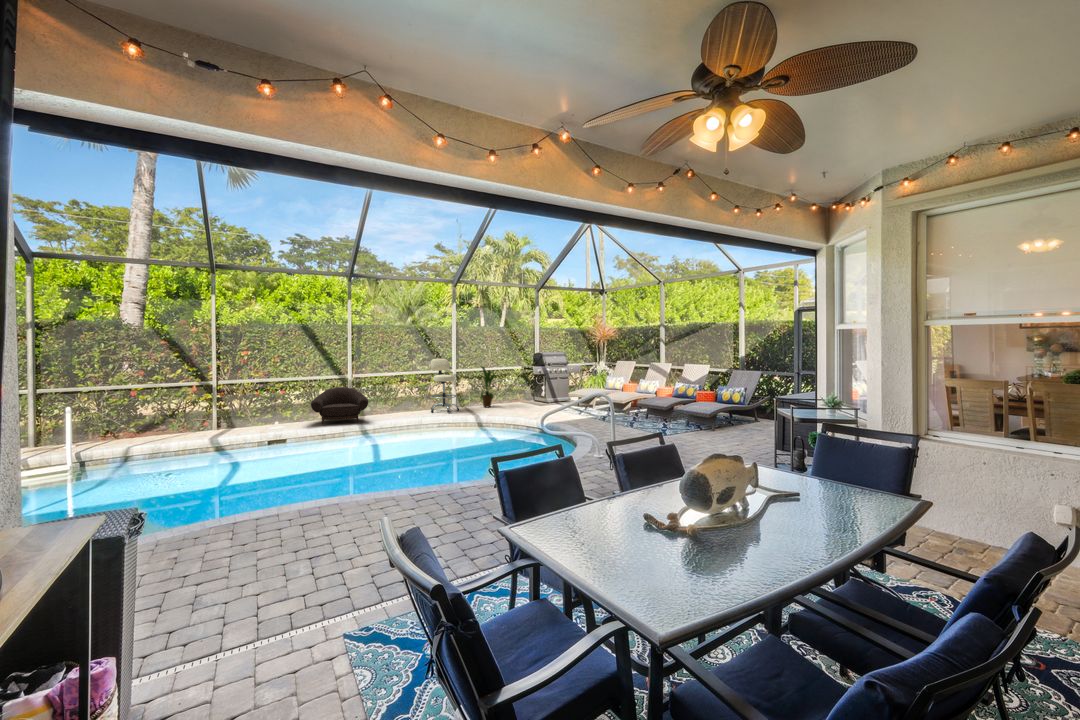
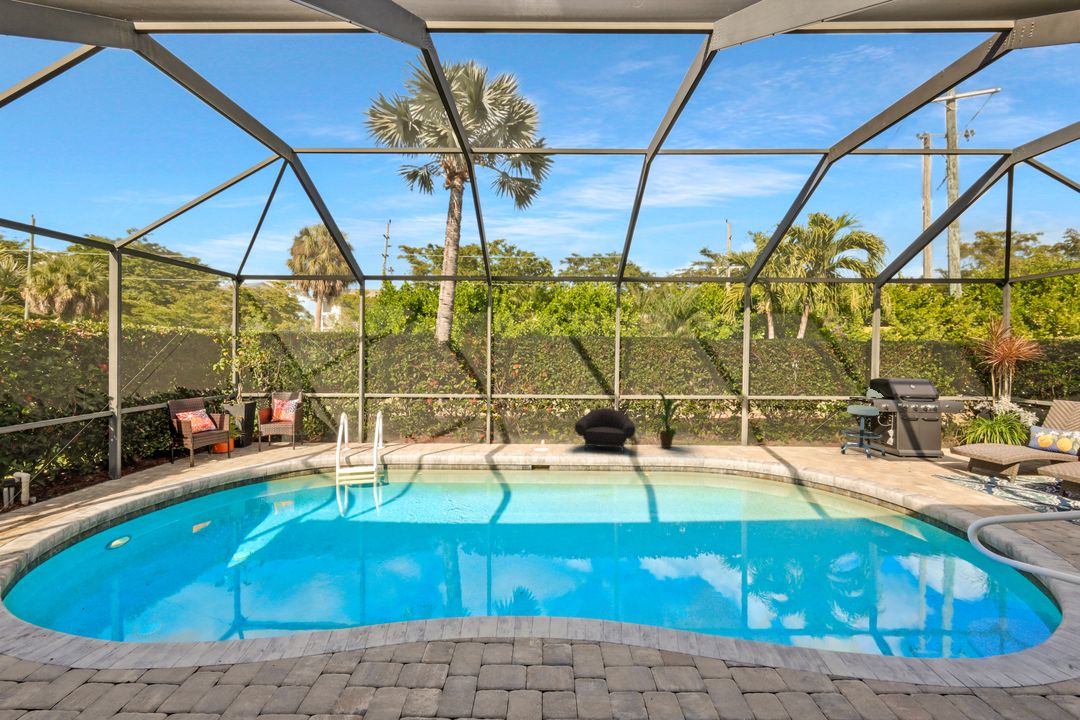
stool: present [431,359,459,413] -> present [841,387,886,458]
house plant: present [479,367,497,407] -> present [654,392,684,448]

